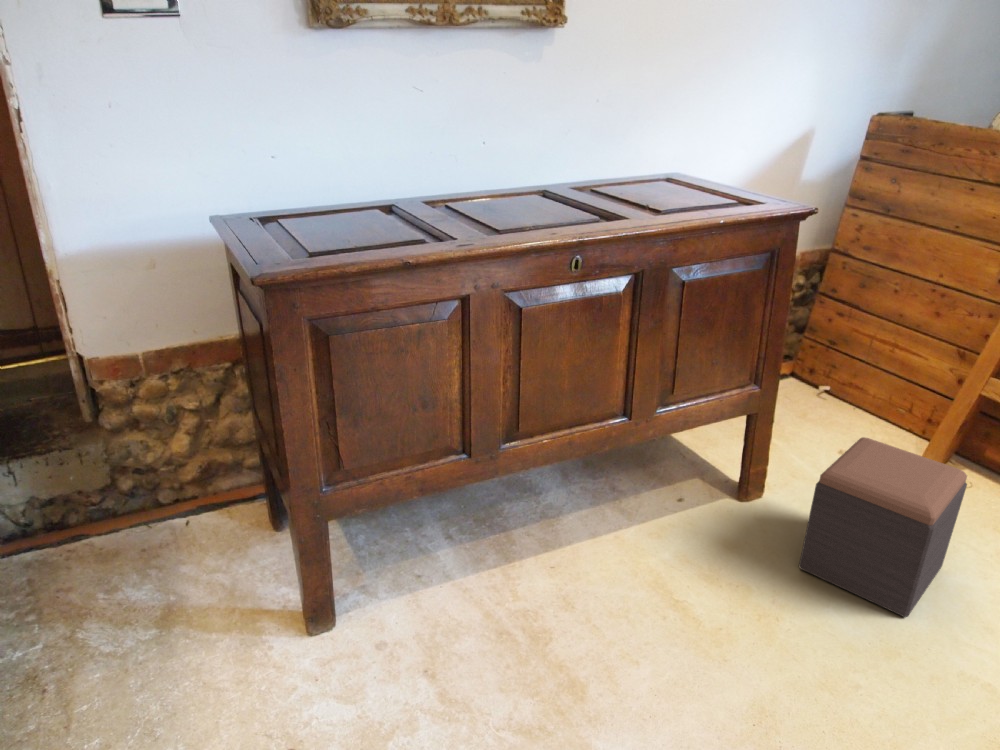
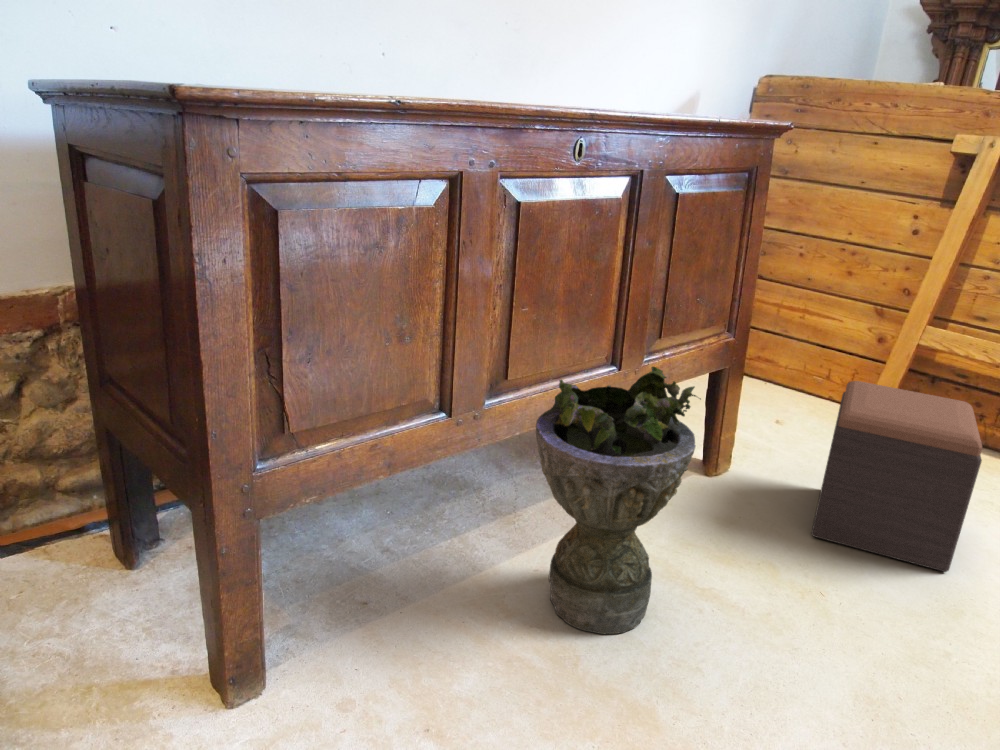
planter: none [530,431,653,626] -> present [536,367,701,634]

